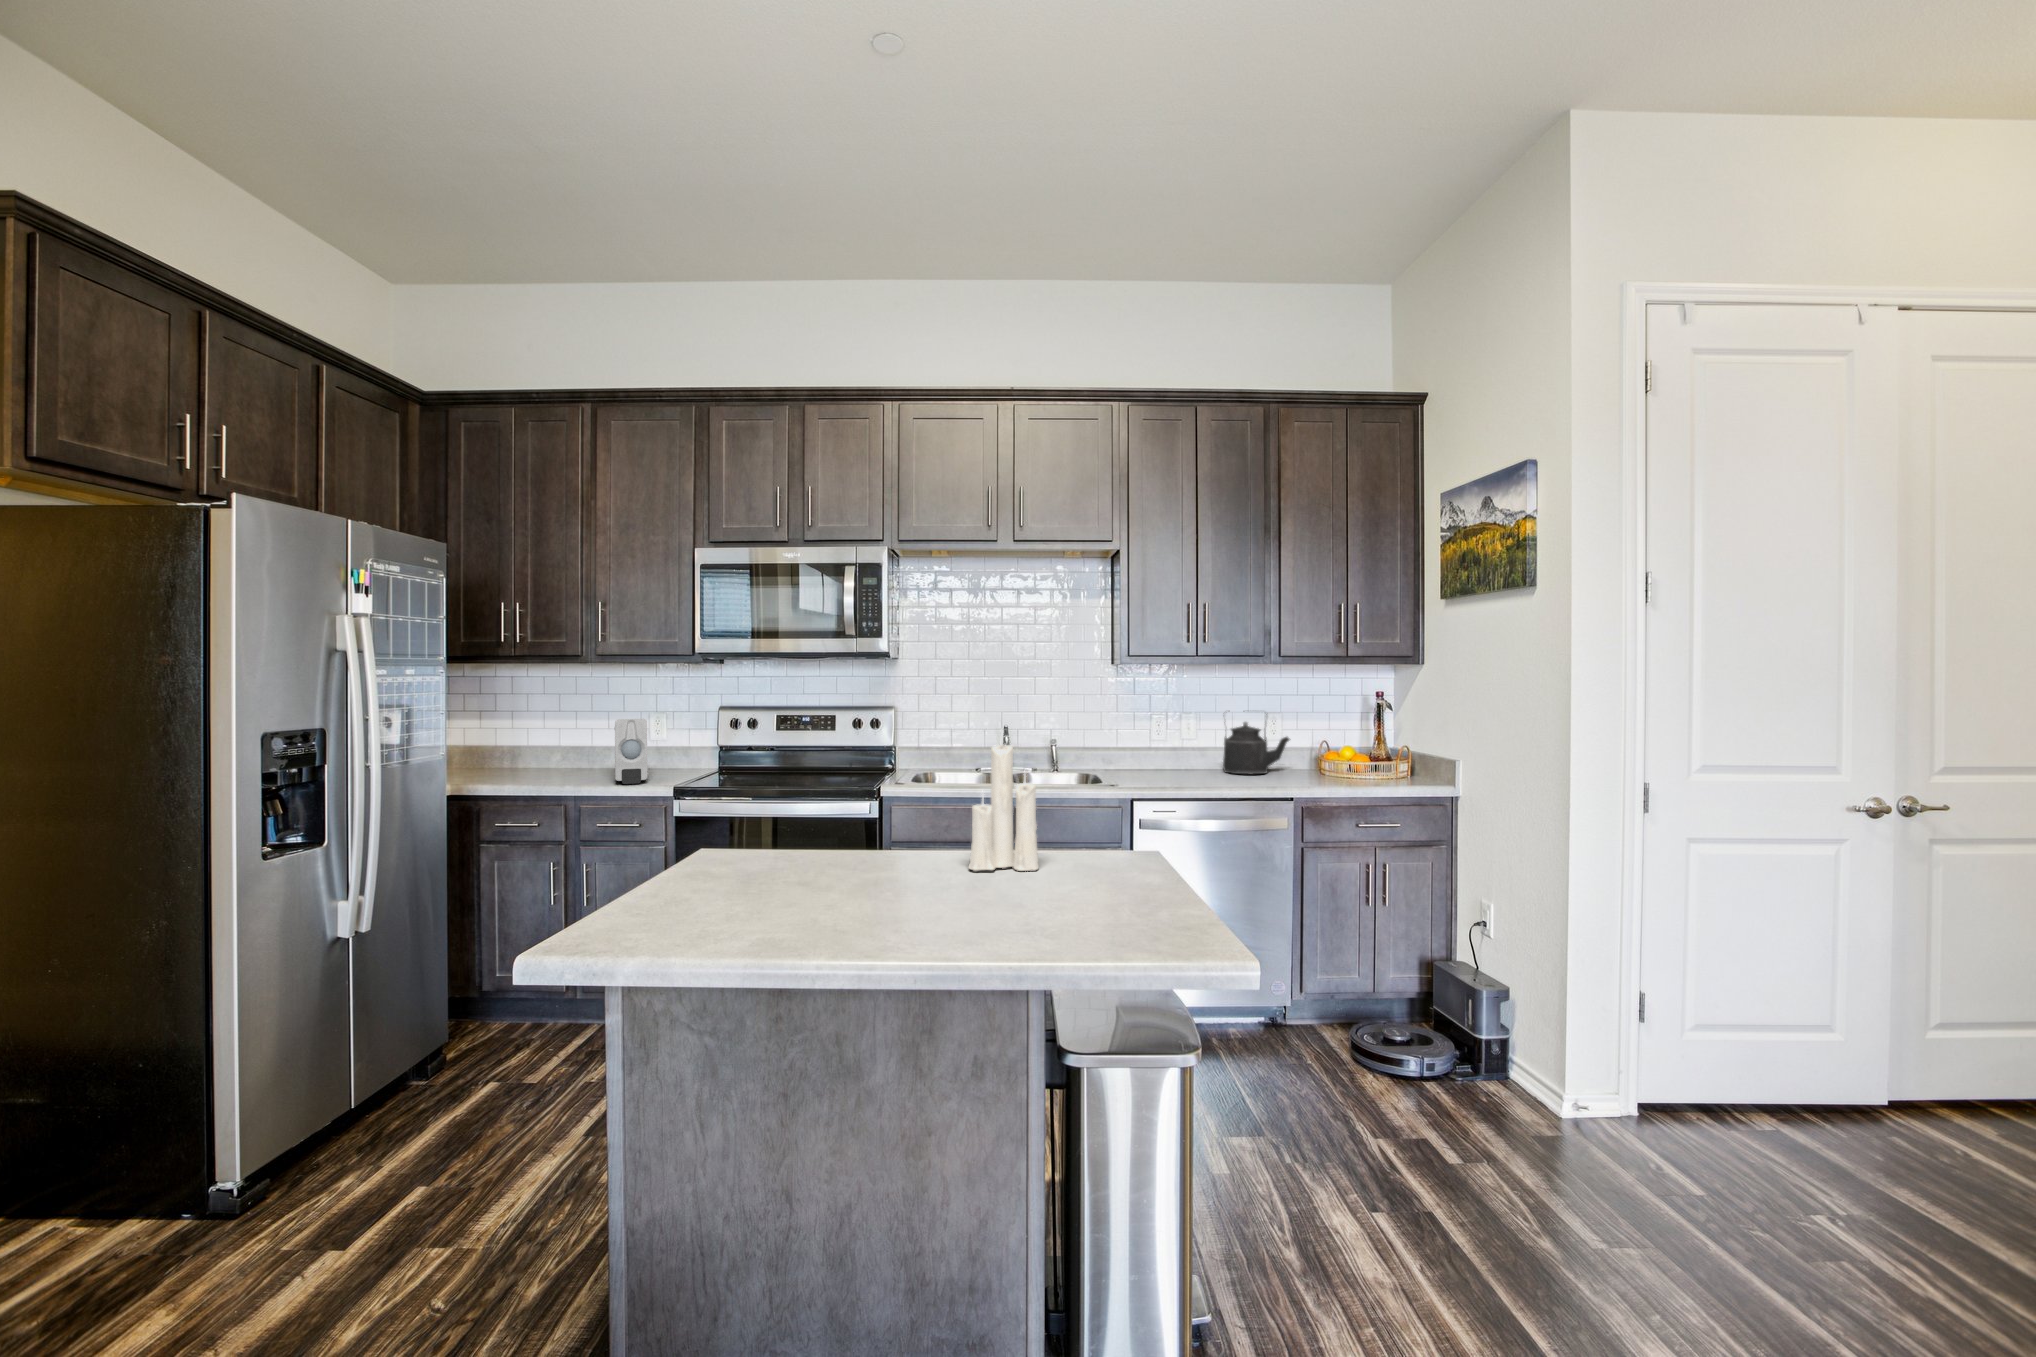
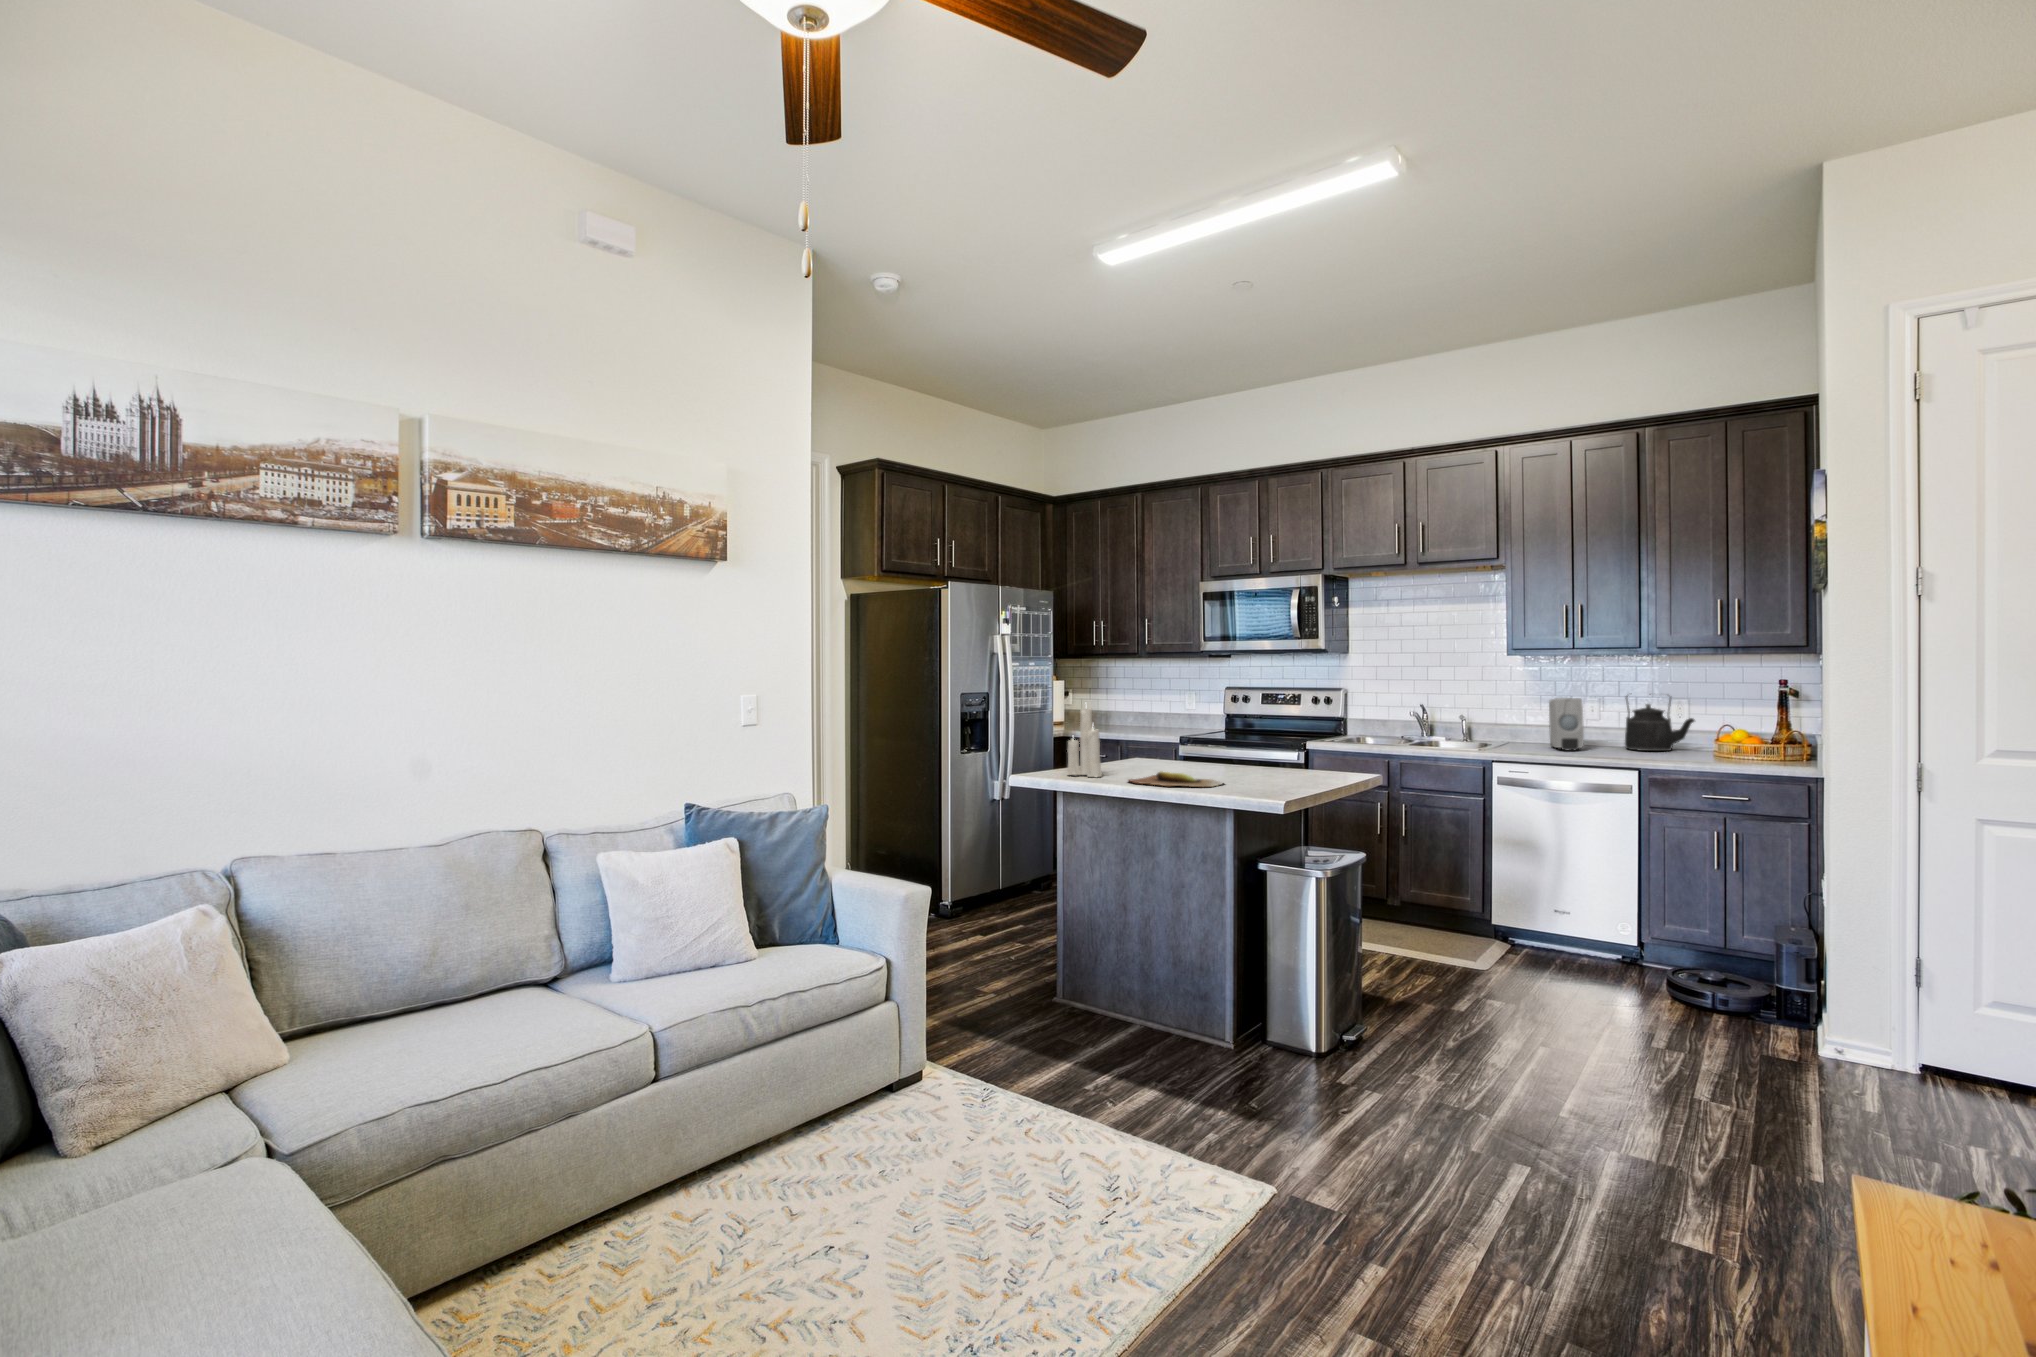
soap dispenser: present [615,719,647,784] -> present [1549,698,1584,750]
candle: present [969,736,1038,871] -> present [1067,706,1102,777]
cutting board: none [820,883,1017,920] -> present [1129,771,1222,787]

